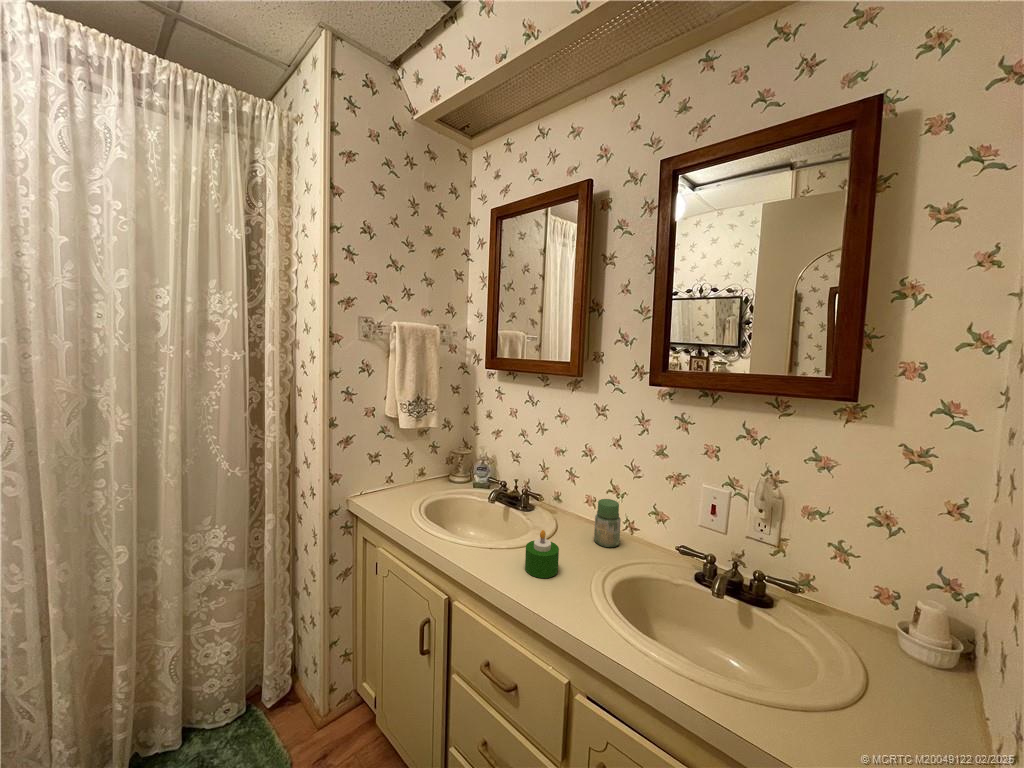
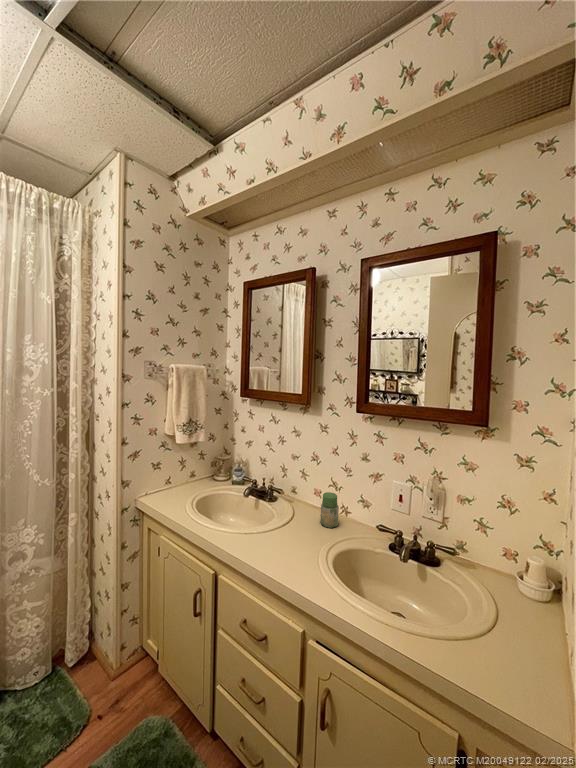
candle: present [525,530,559,578] -> none [271,520,295,556]

